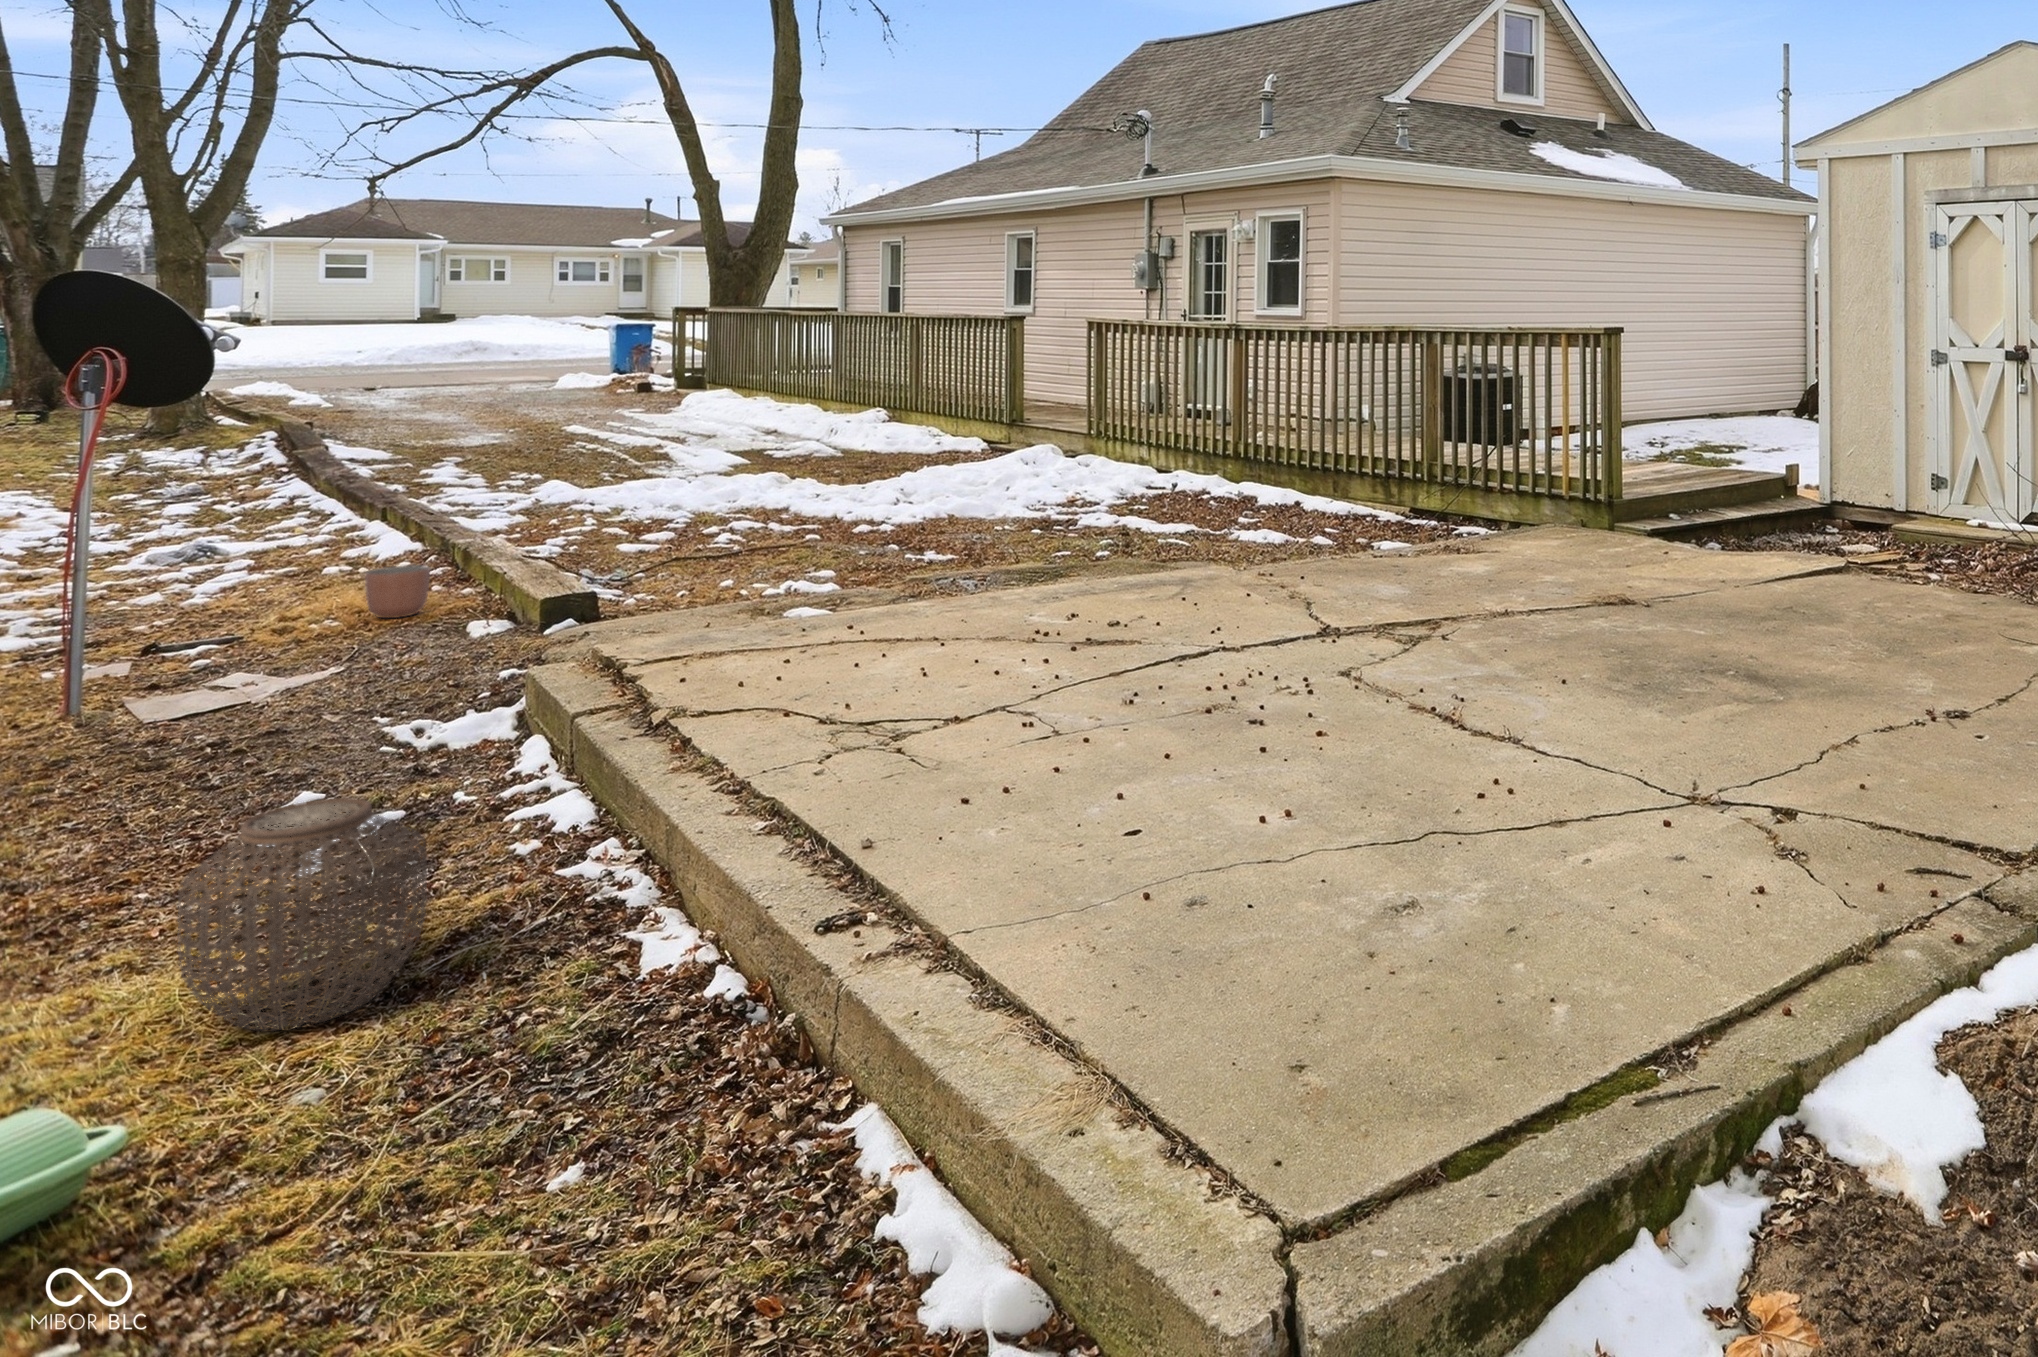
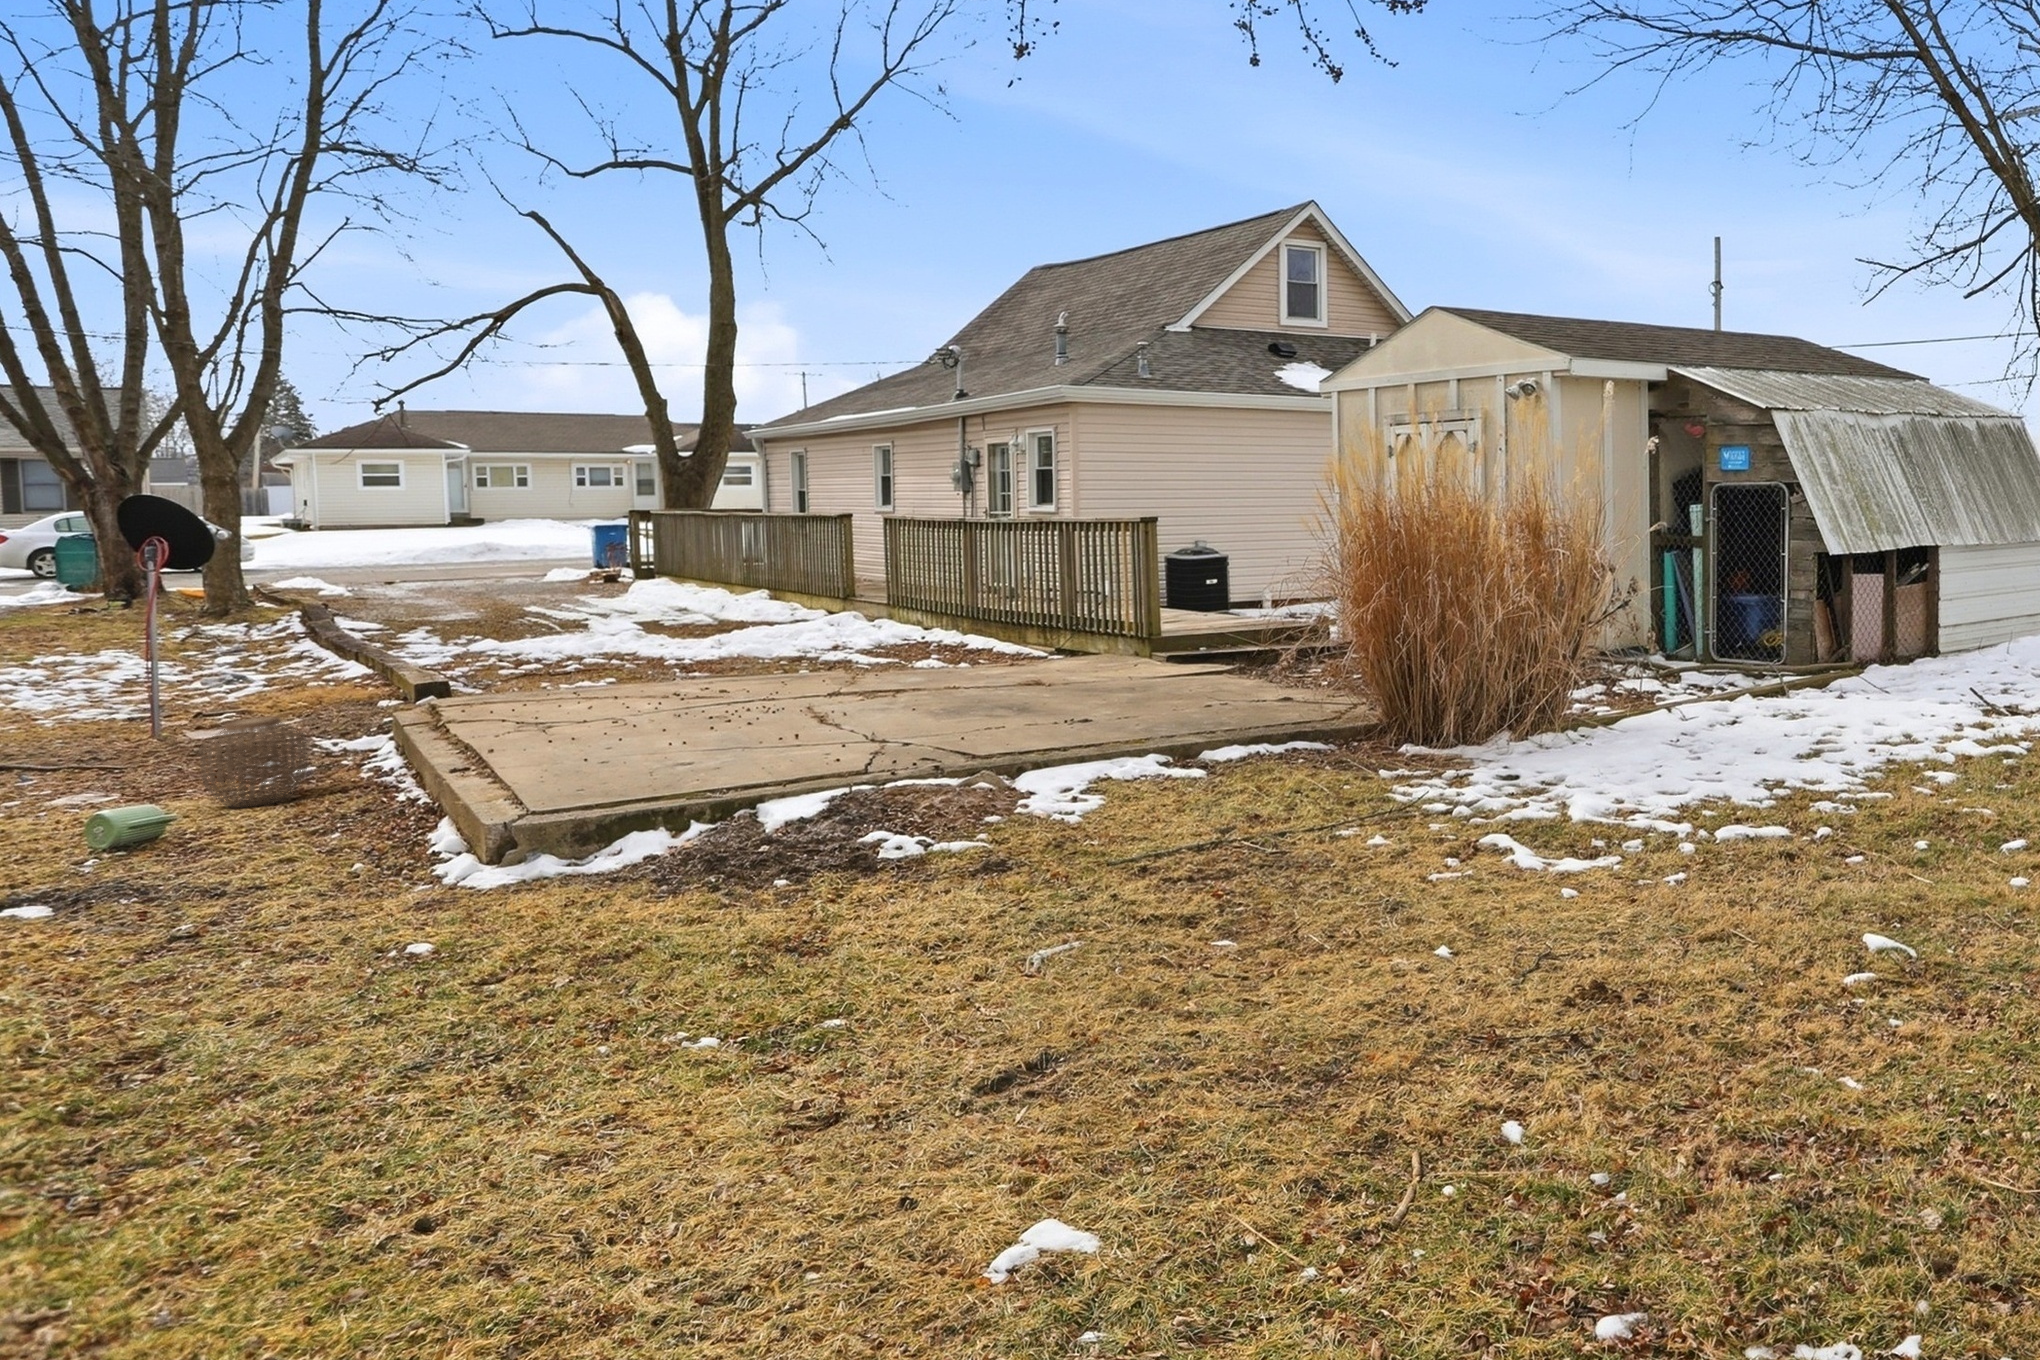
planter: present [365,565,430,618] -> none [328,669,369,701]

